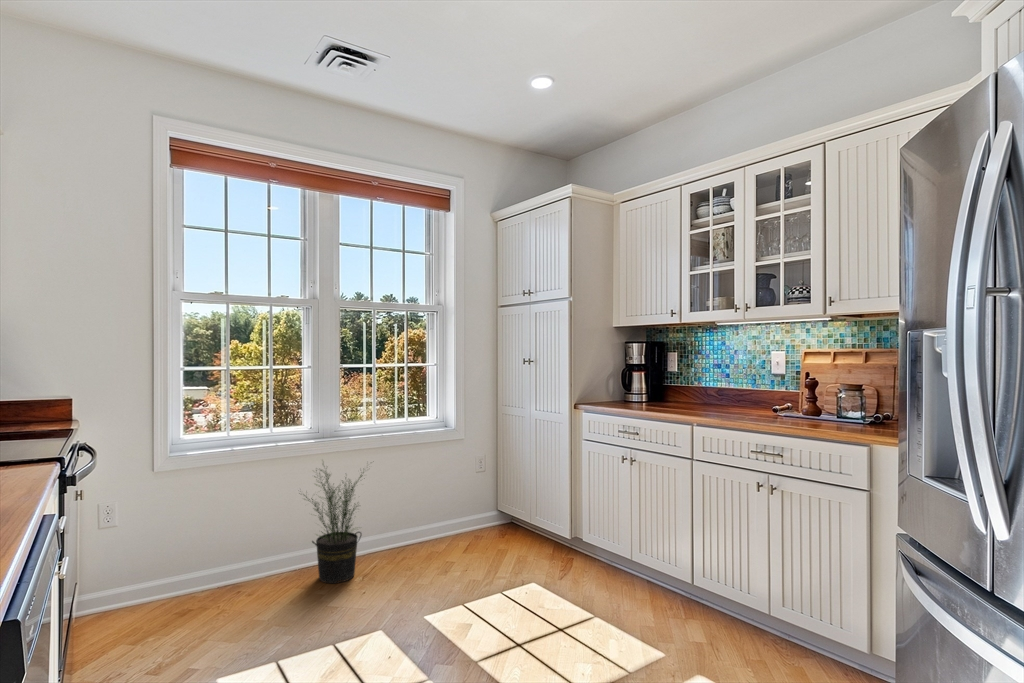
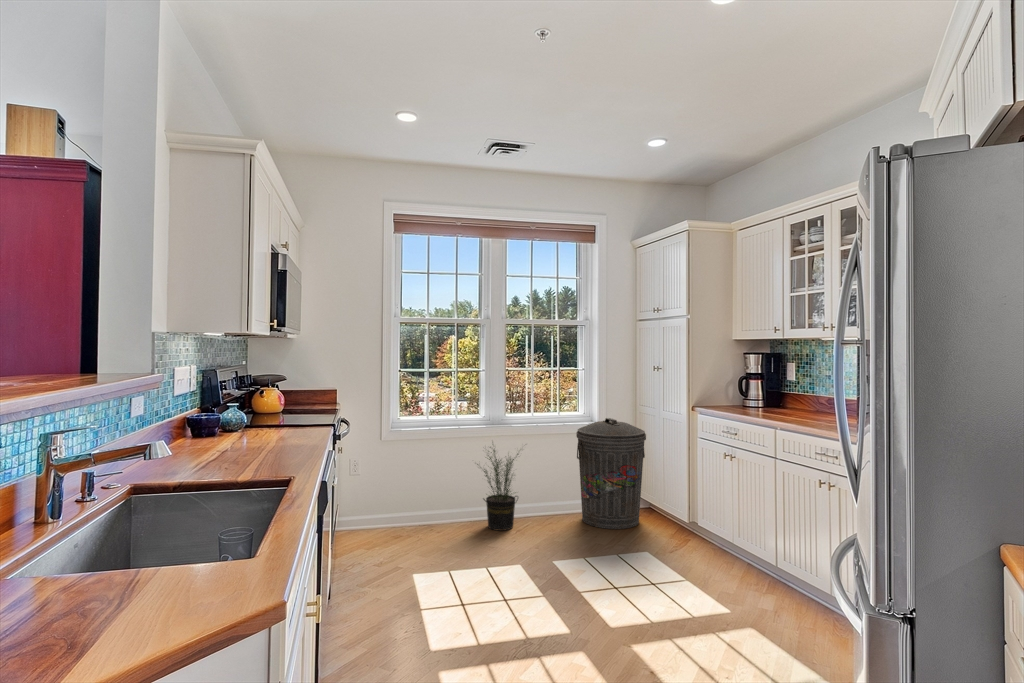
trash can: none [433,422,517,559] -> present [576,418,646,529]

